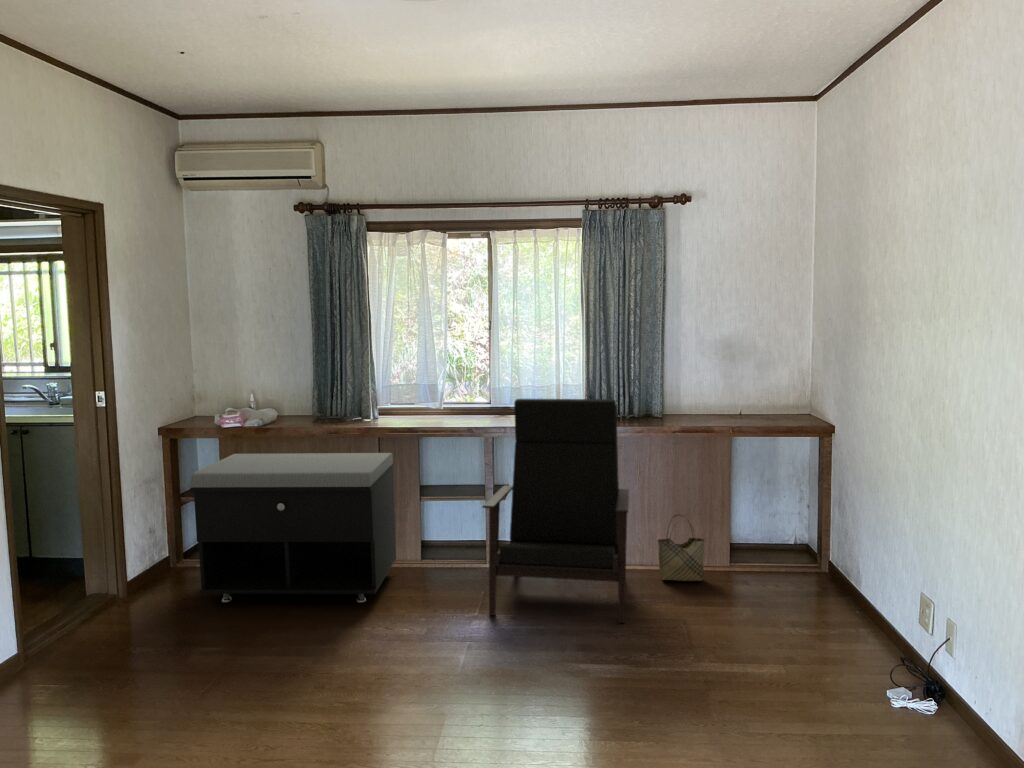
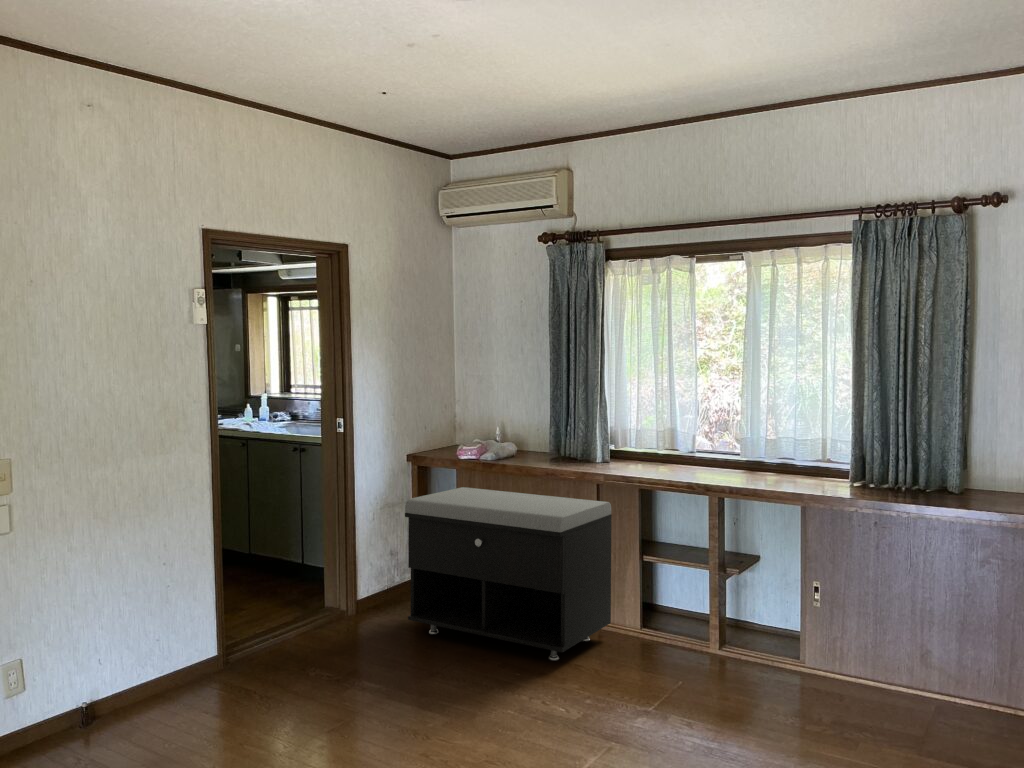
lounge chair: present [482,399,629,623] -> none [669,451,885,748]
woven basket: present [658,515,704,581] -> none [929,626,1003,725]

